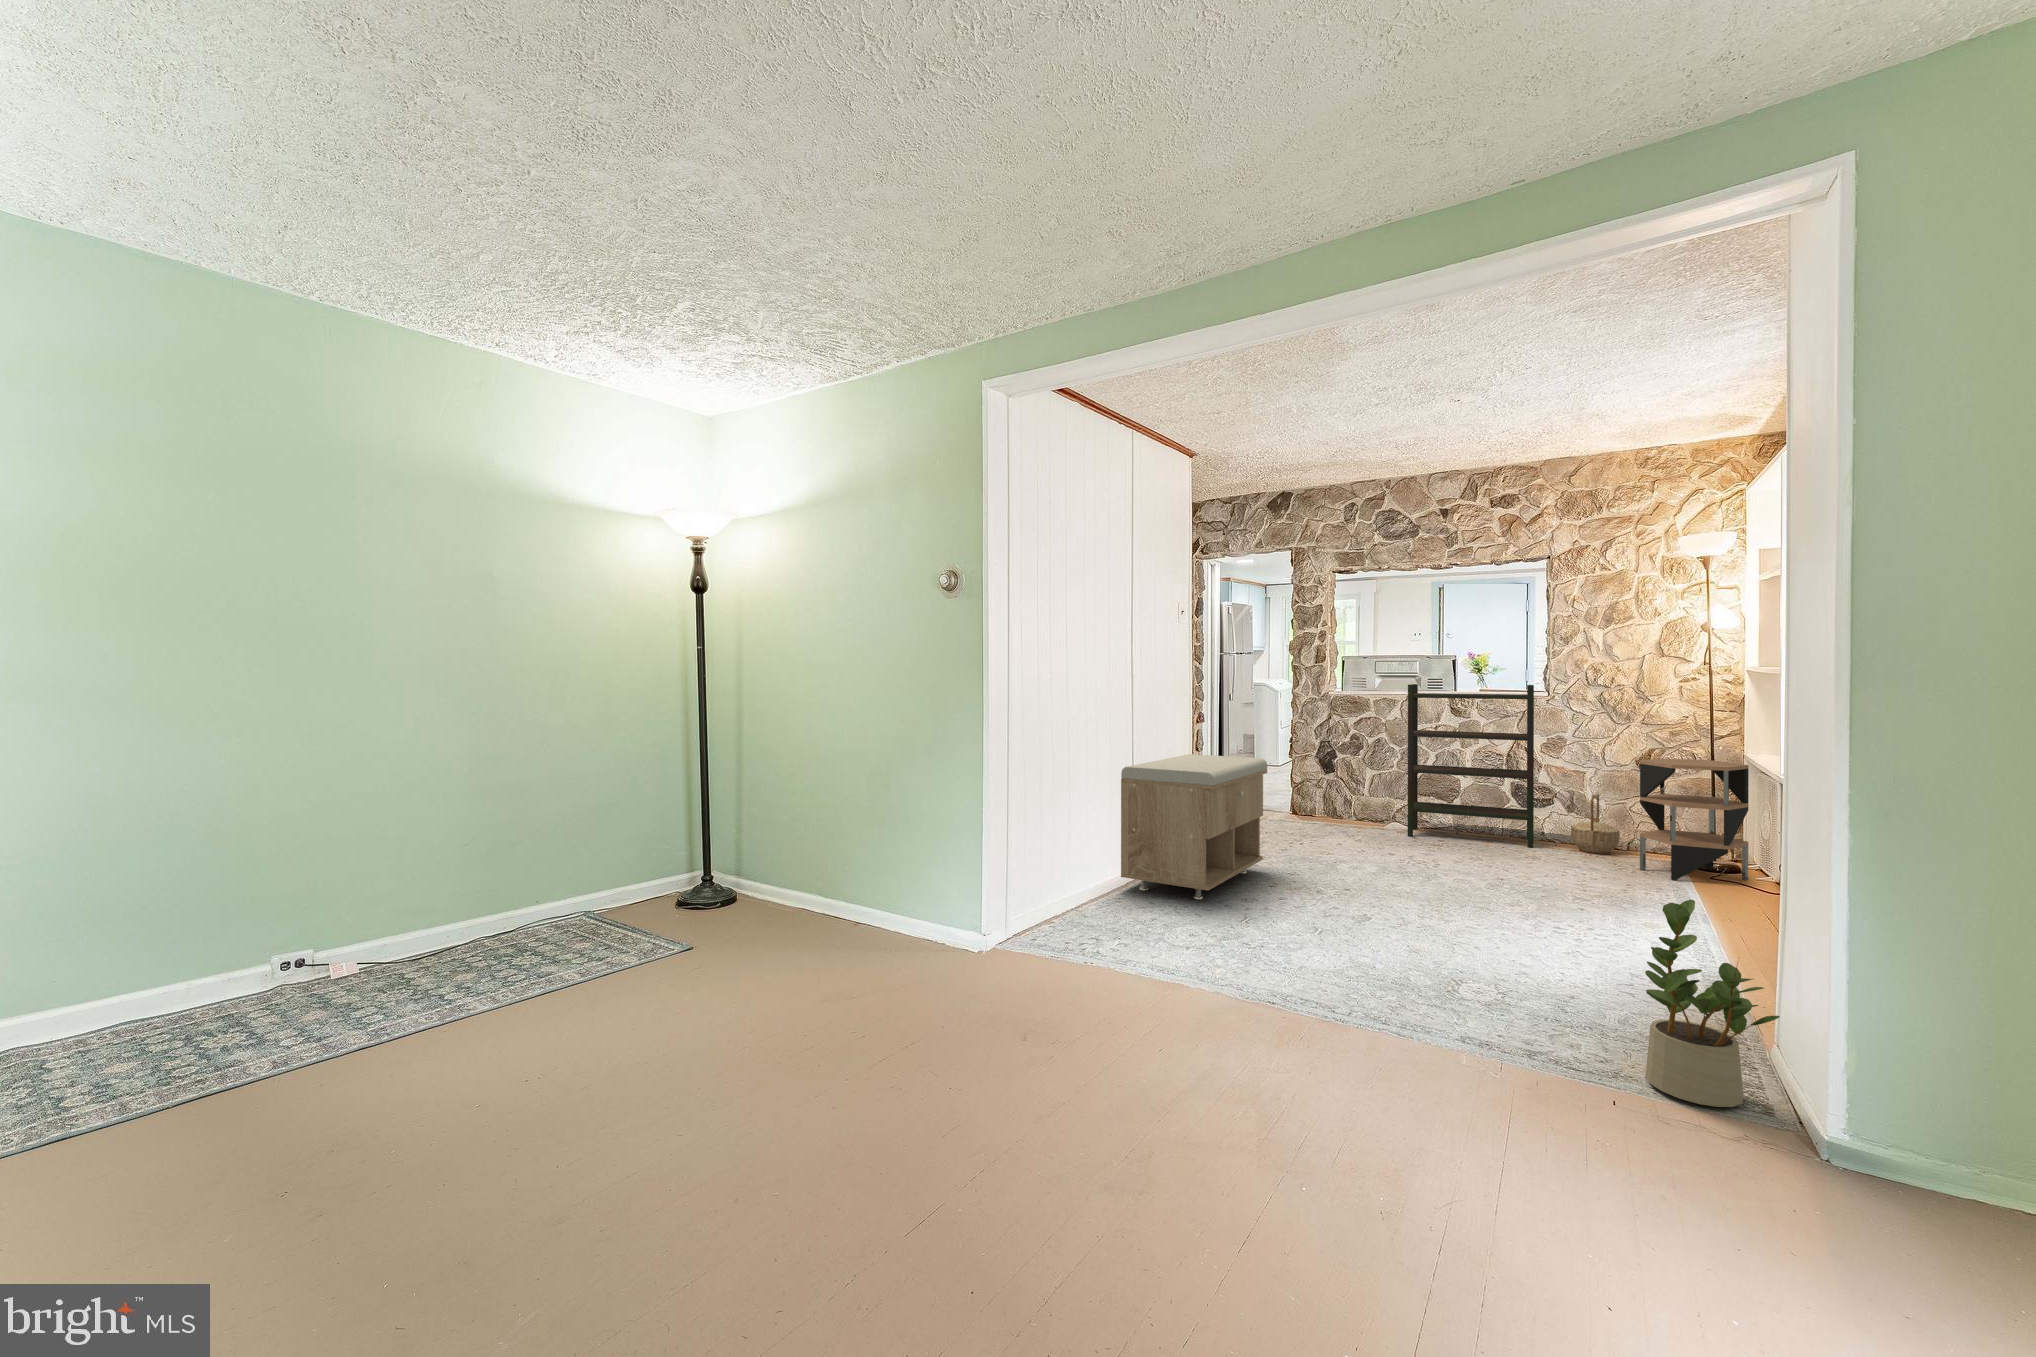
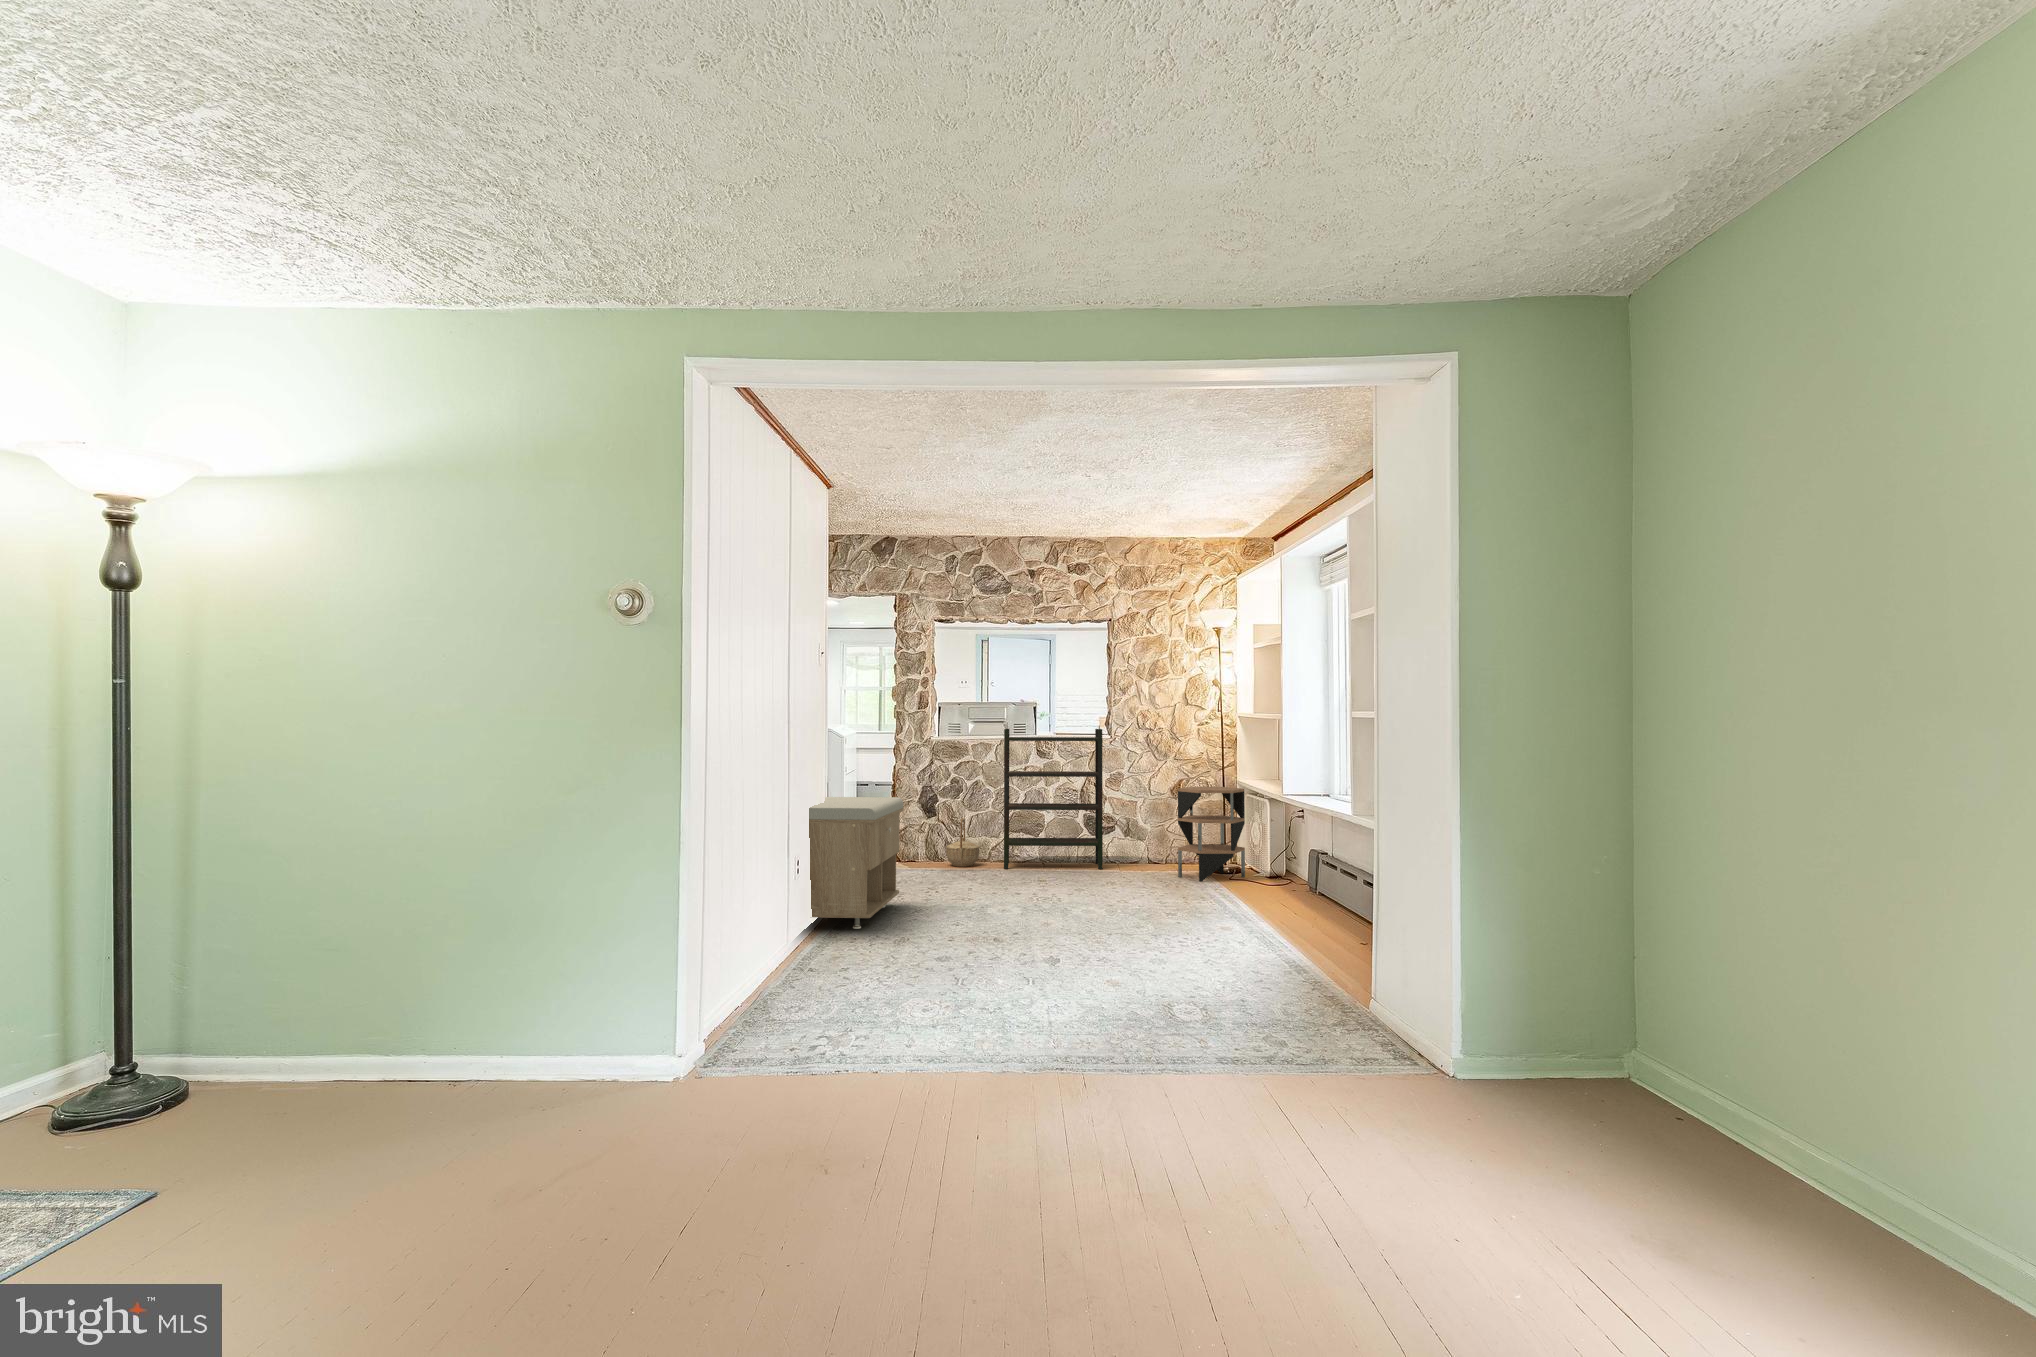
basket: present [1571,793,1620,854] -> present [946,818,979,867]
potted plant: present [1645,899,1780,1107] -> none [1207,860,1273,988]

